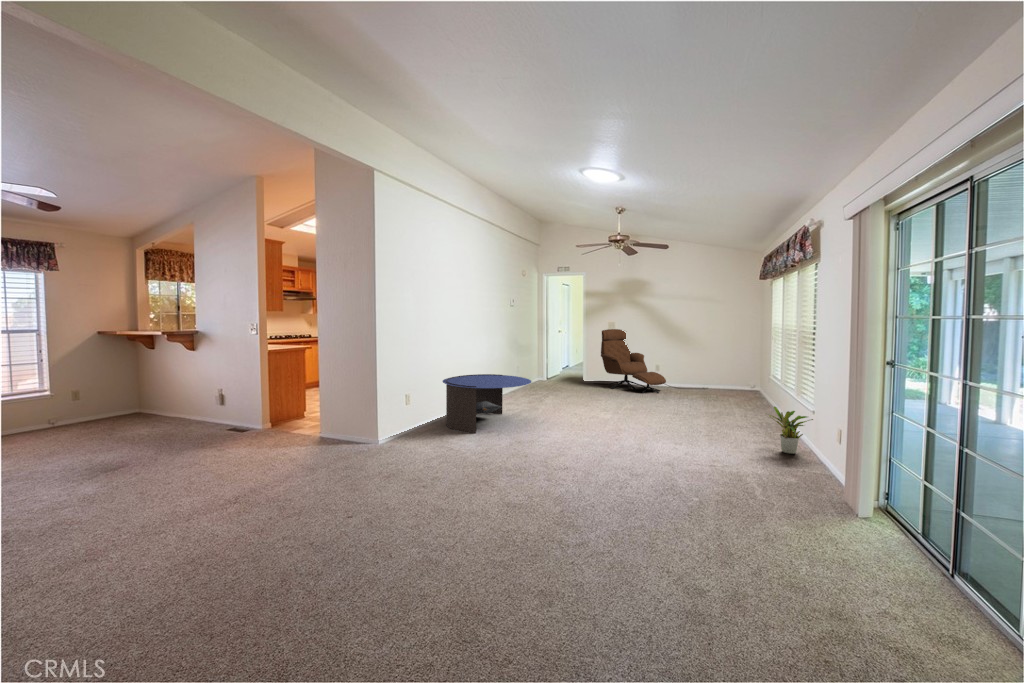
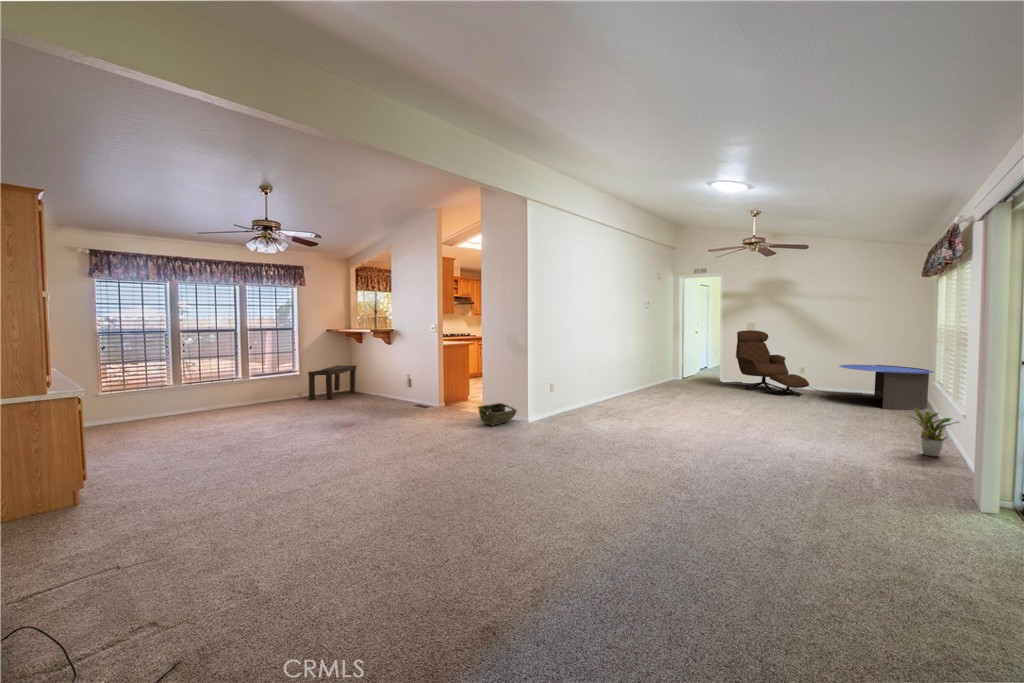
coffee table: present [443,374,531,433] -> present [839,365,934,410]
bench: none [55,379,145,432] -> present [308,365,356,400]
woven basket: none [311,424,365,456] -> present [478,403,517,426]

